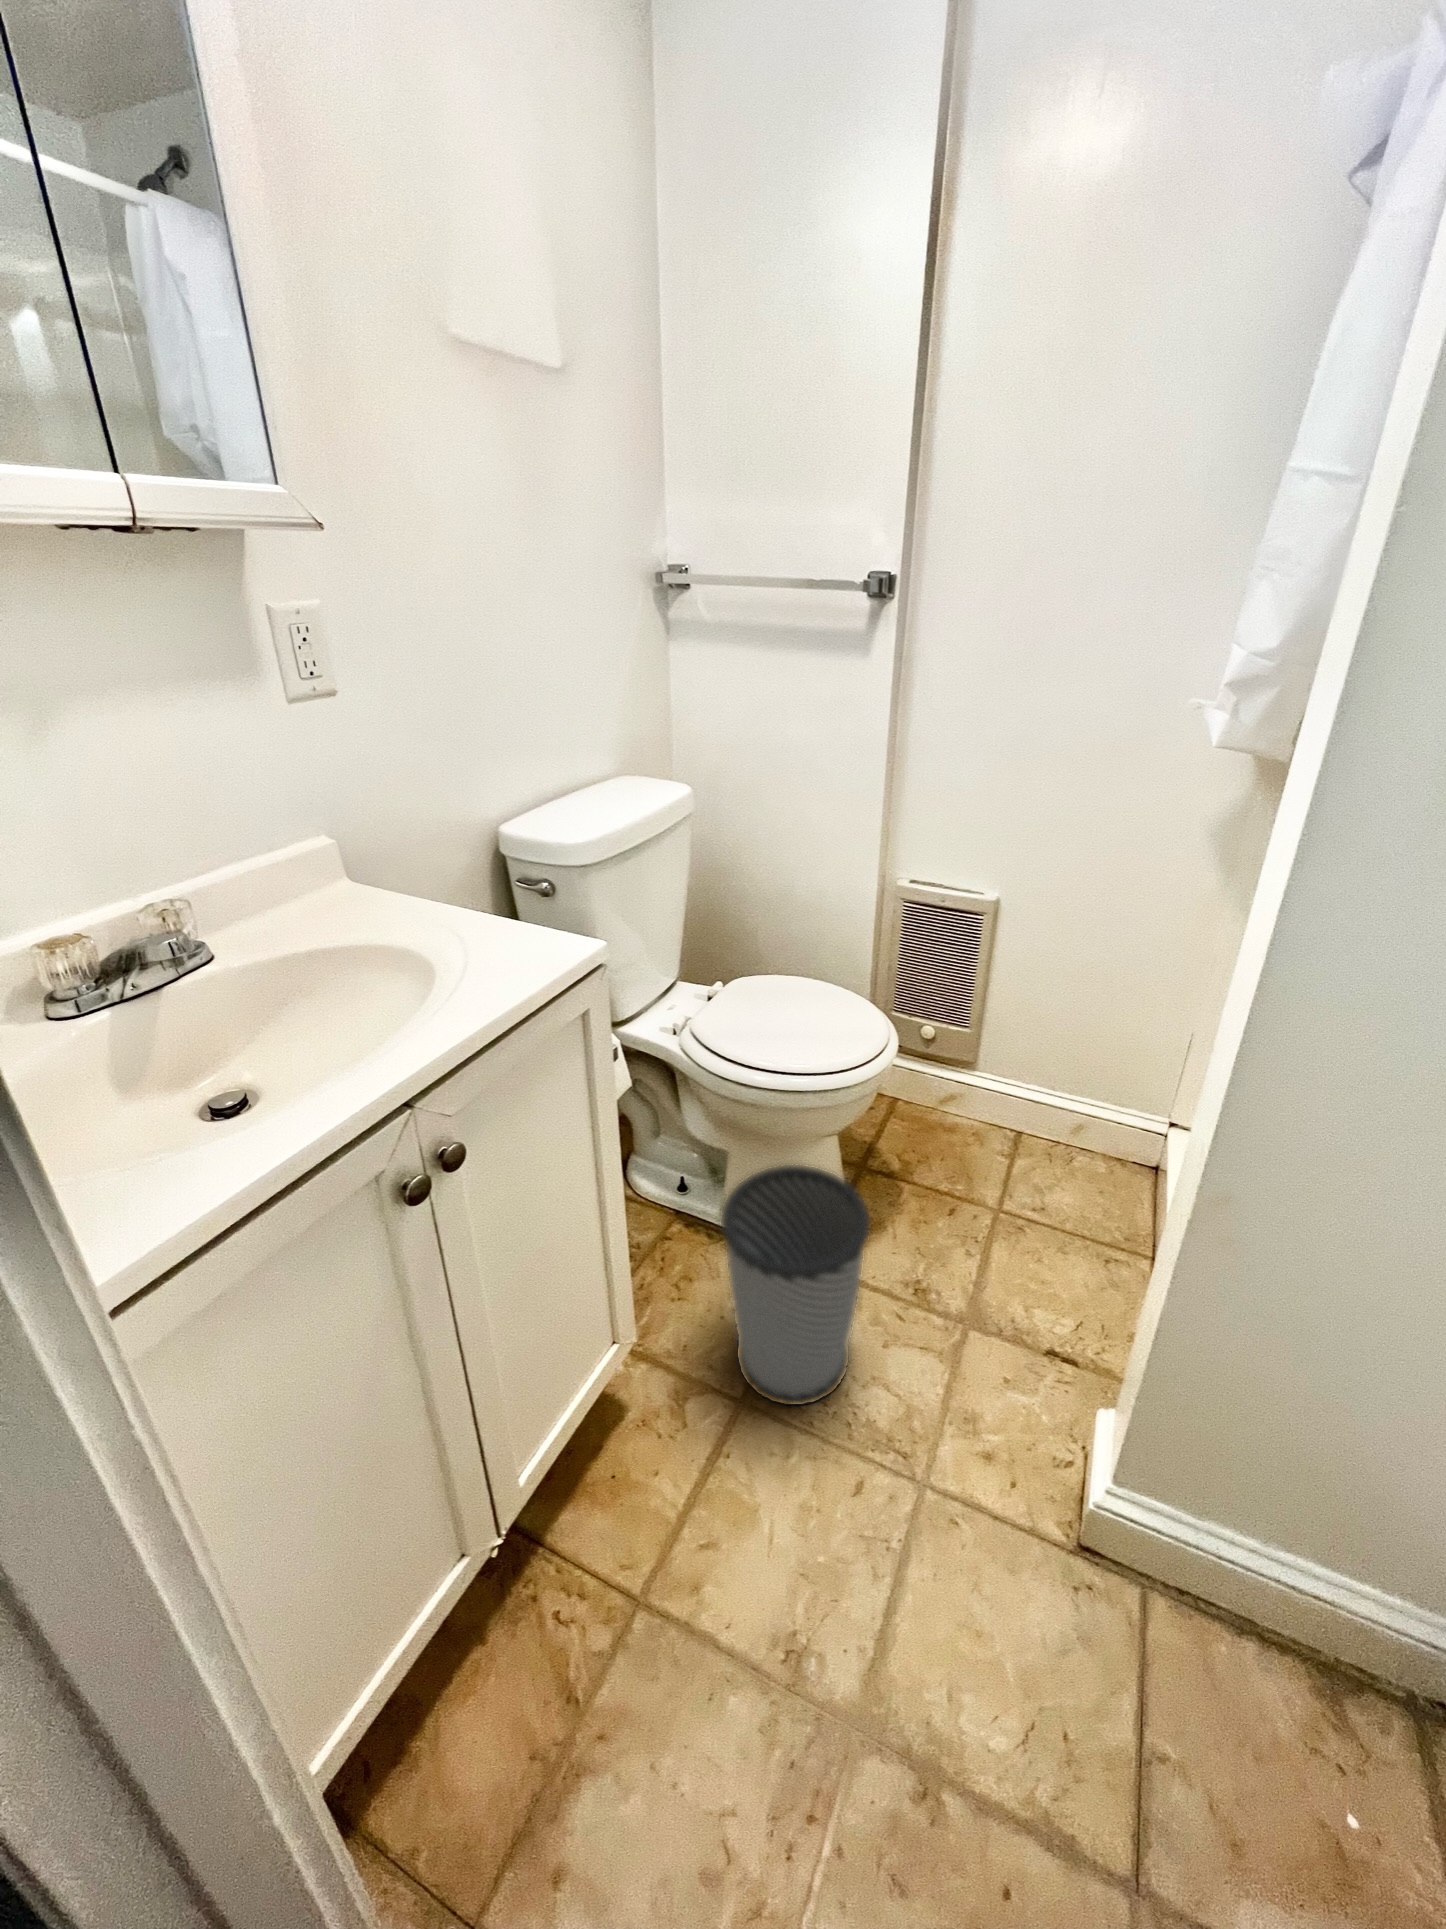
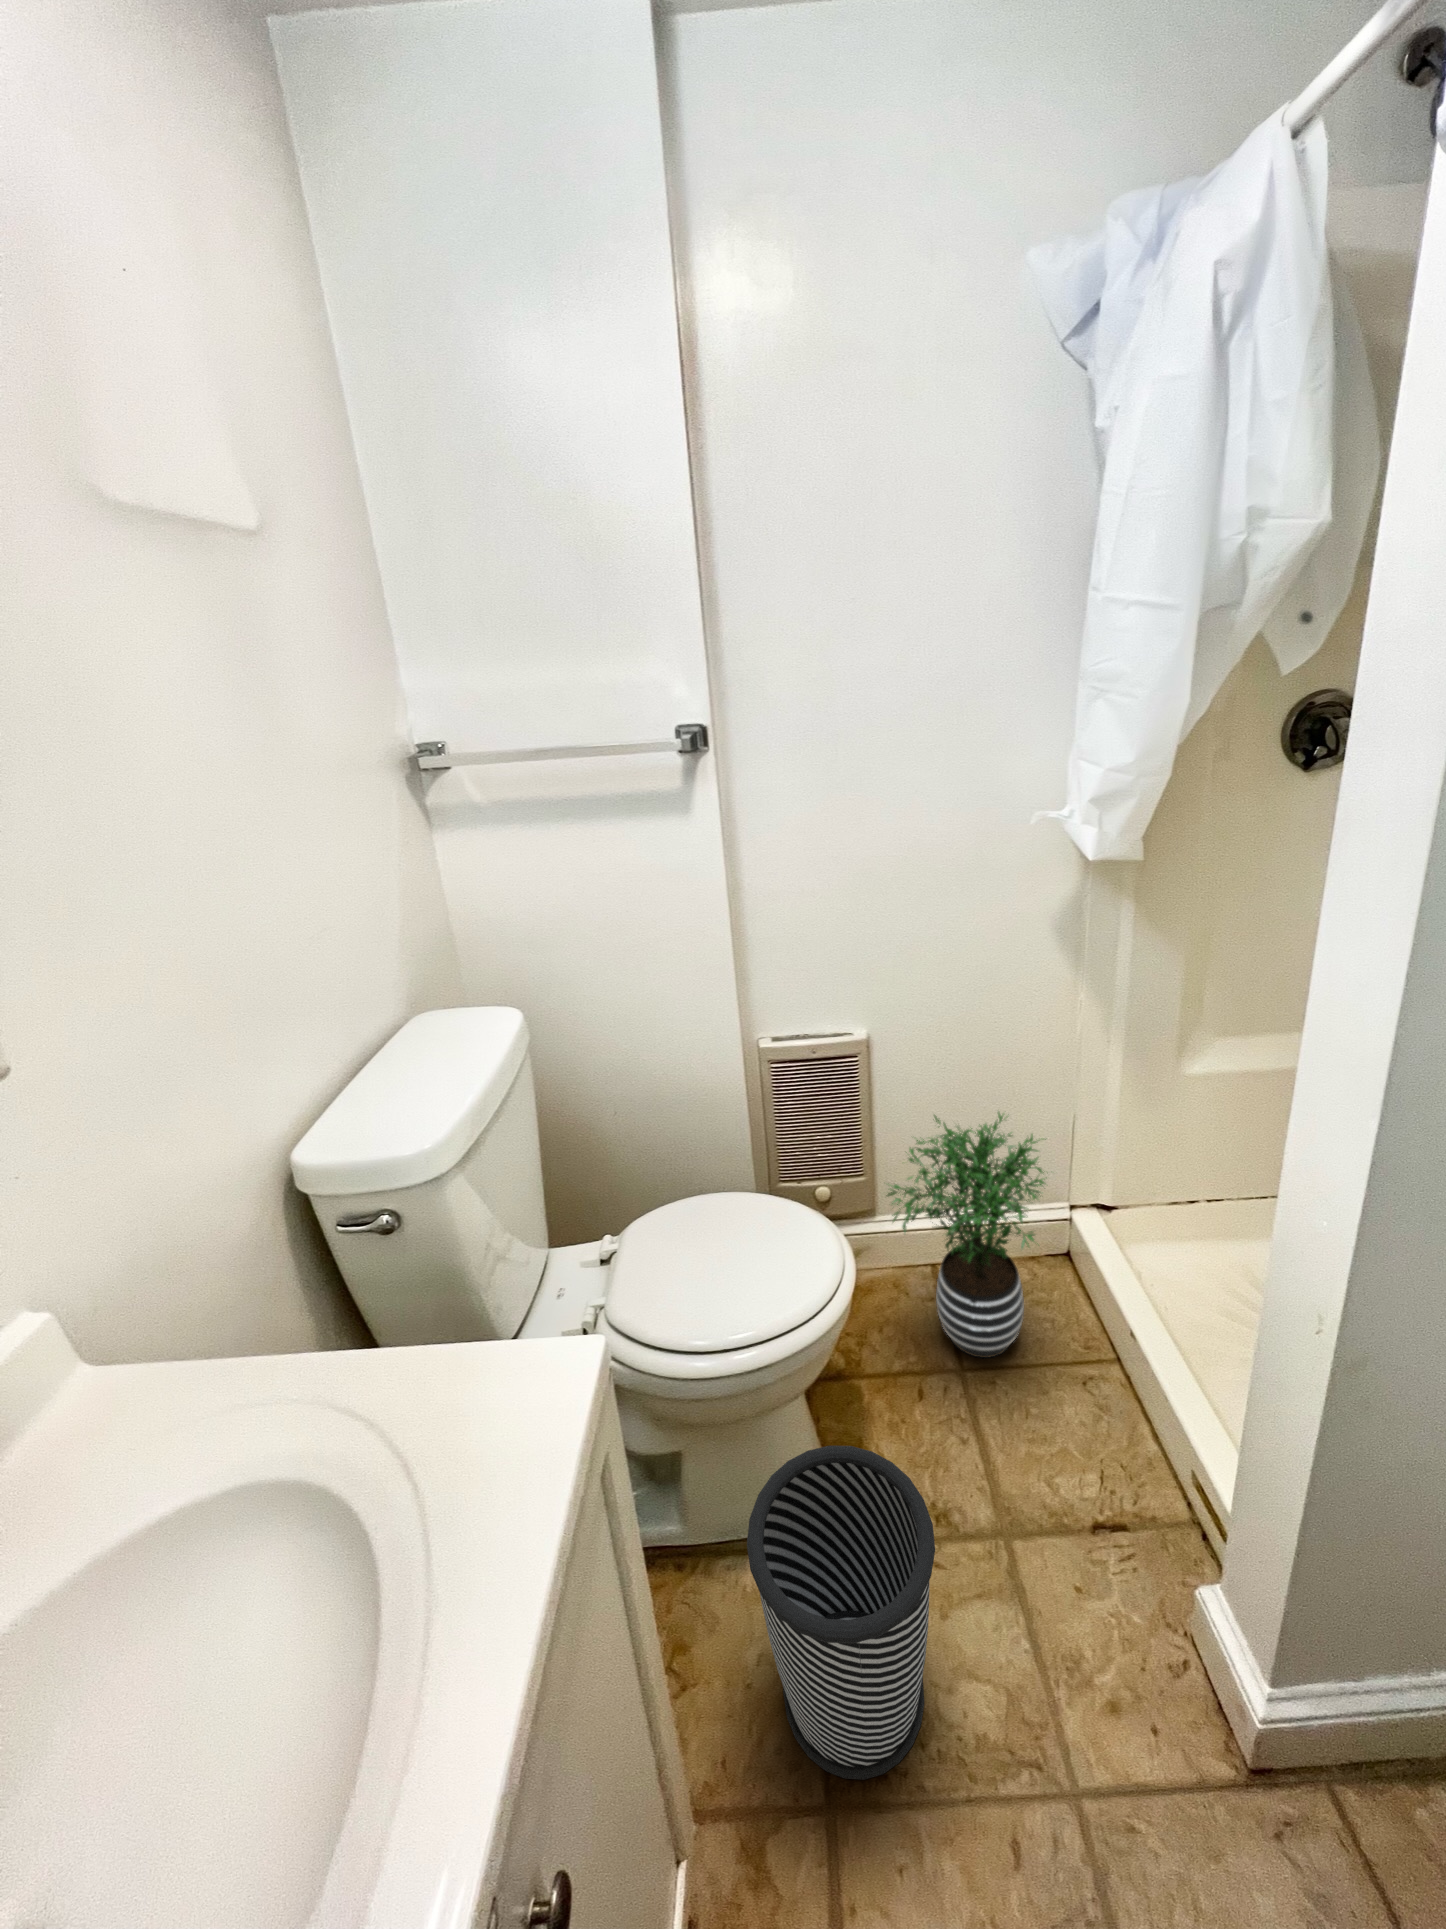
potted plant: none [961,983,1138,1211] -> present [886,1112,1046,1358]

